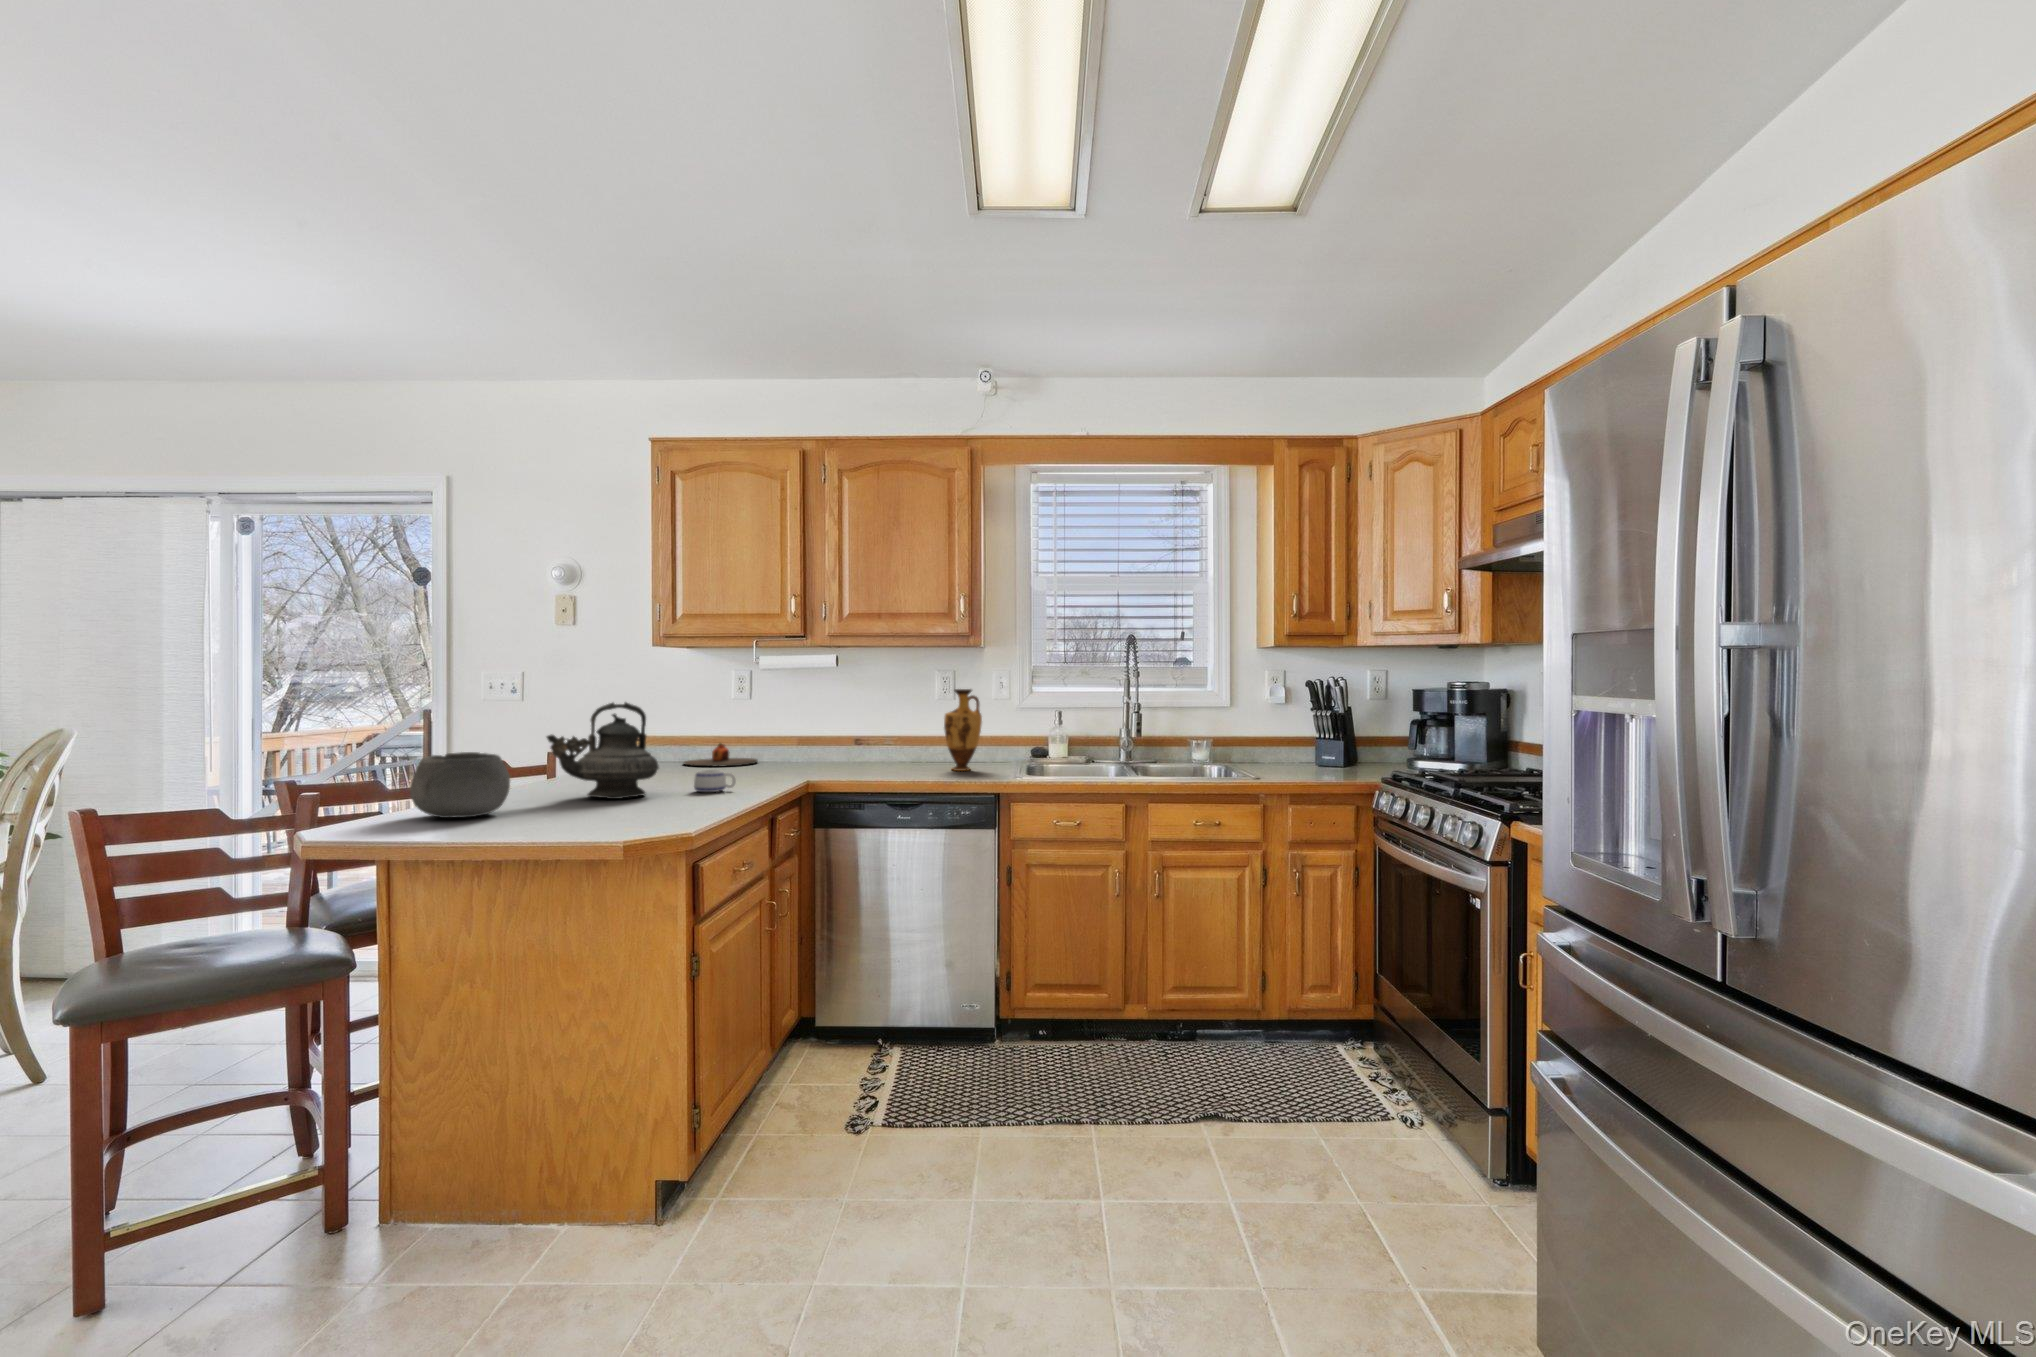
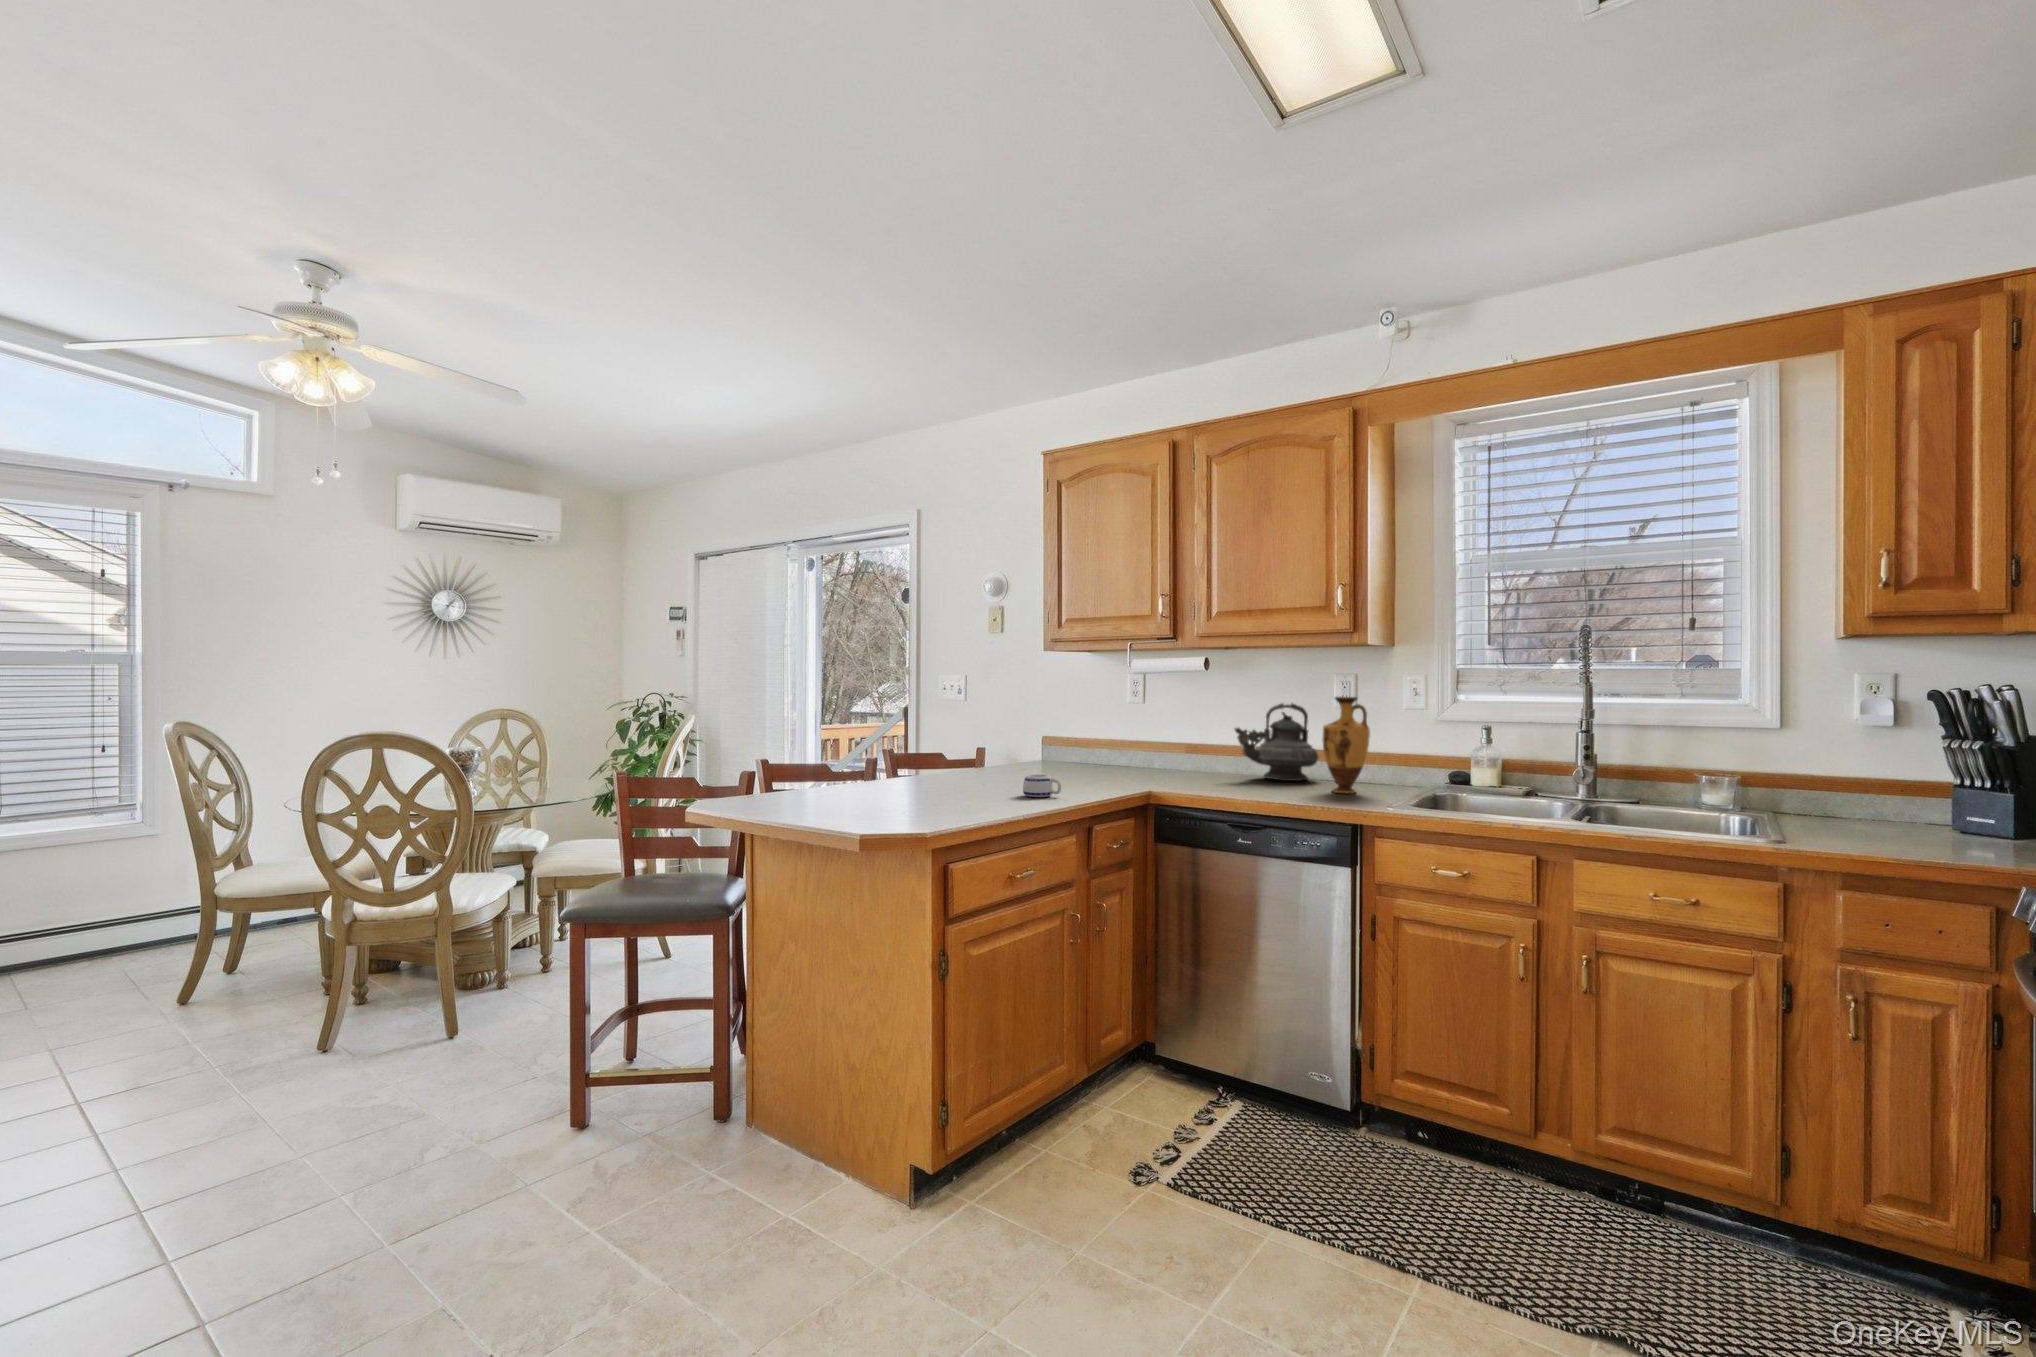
teapot: present [547,702,659,799] -> present [1235,703,1318,781]
plate: present [684,743,758,766] -> none [1078,746,1149,770]
bowl: present [410,752,510,818] -> none [774,748,848,803]

